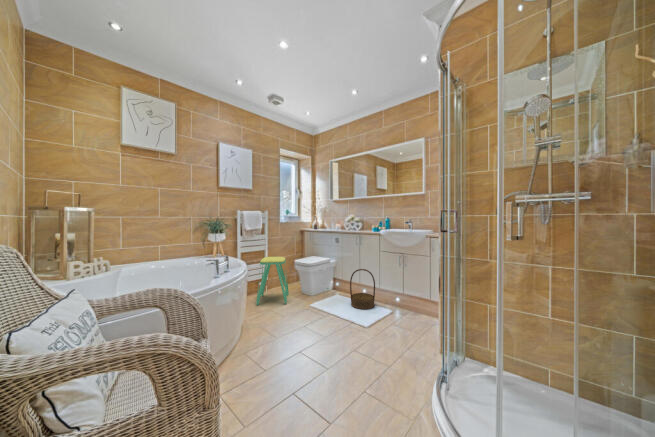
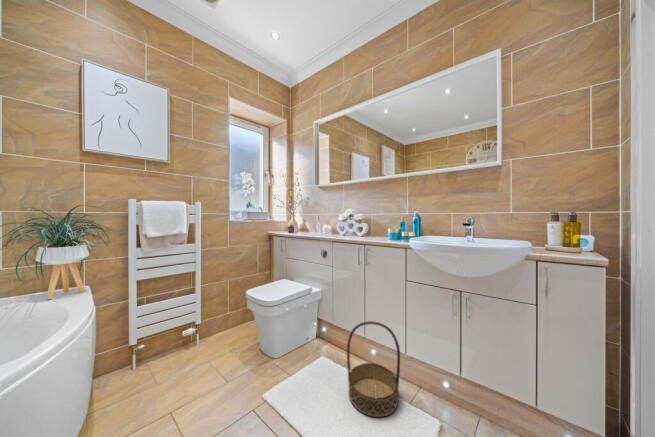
stool: present [256,257,289,305] -> none [146,288,232,402]

